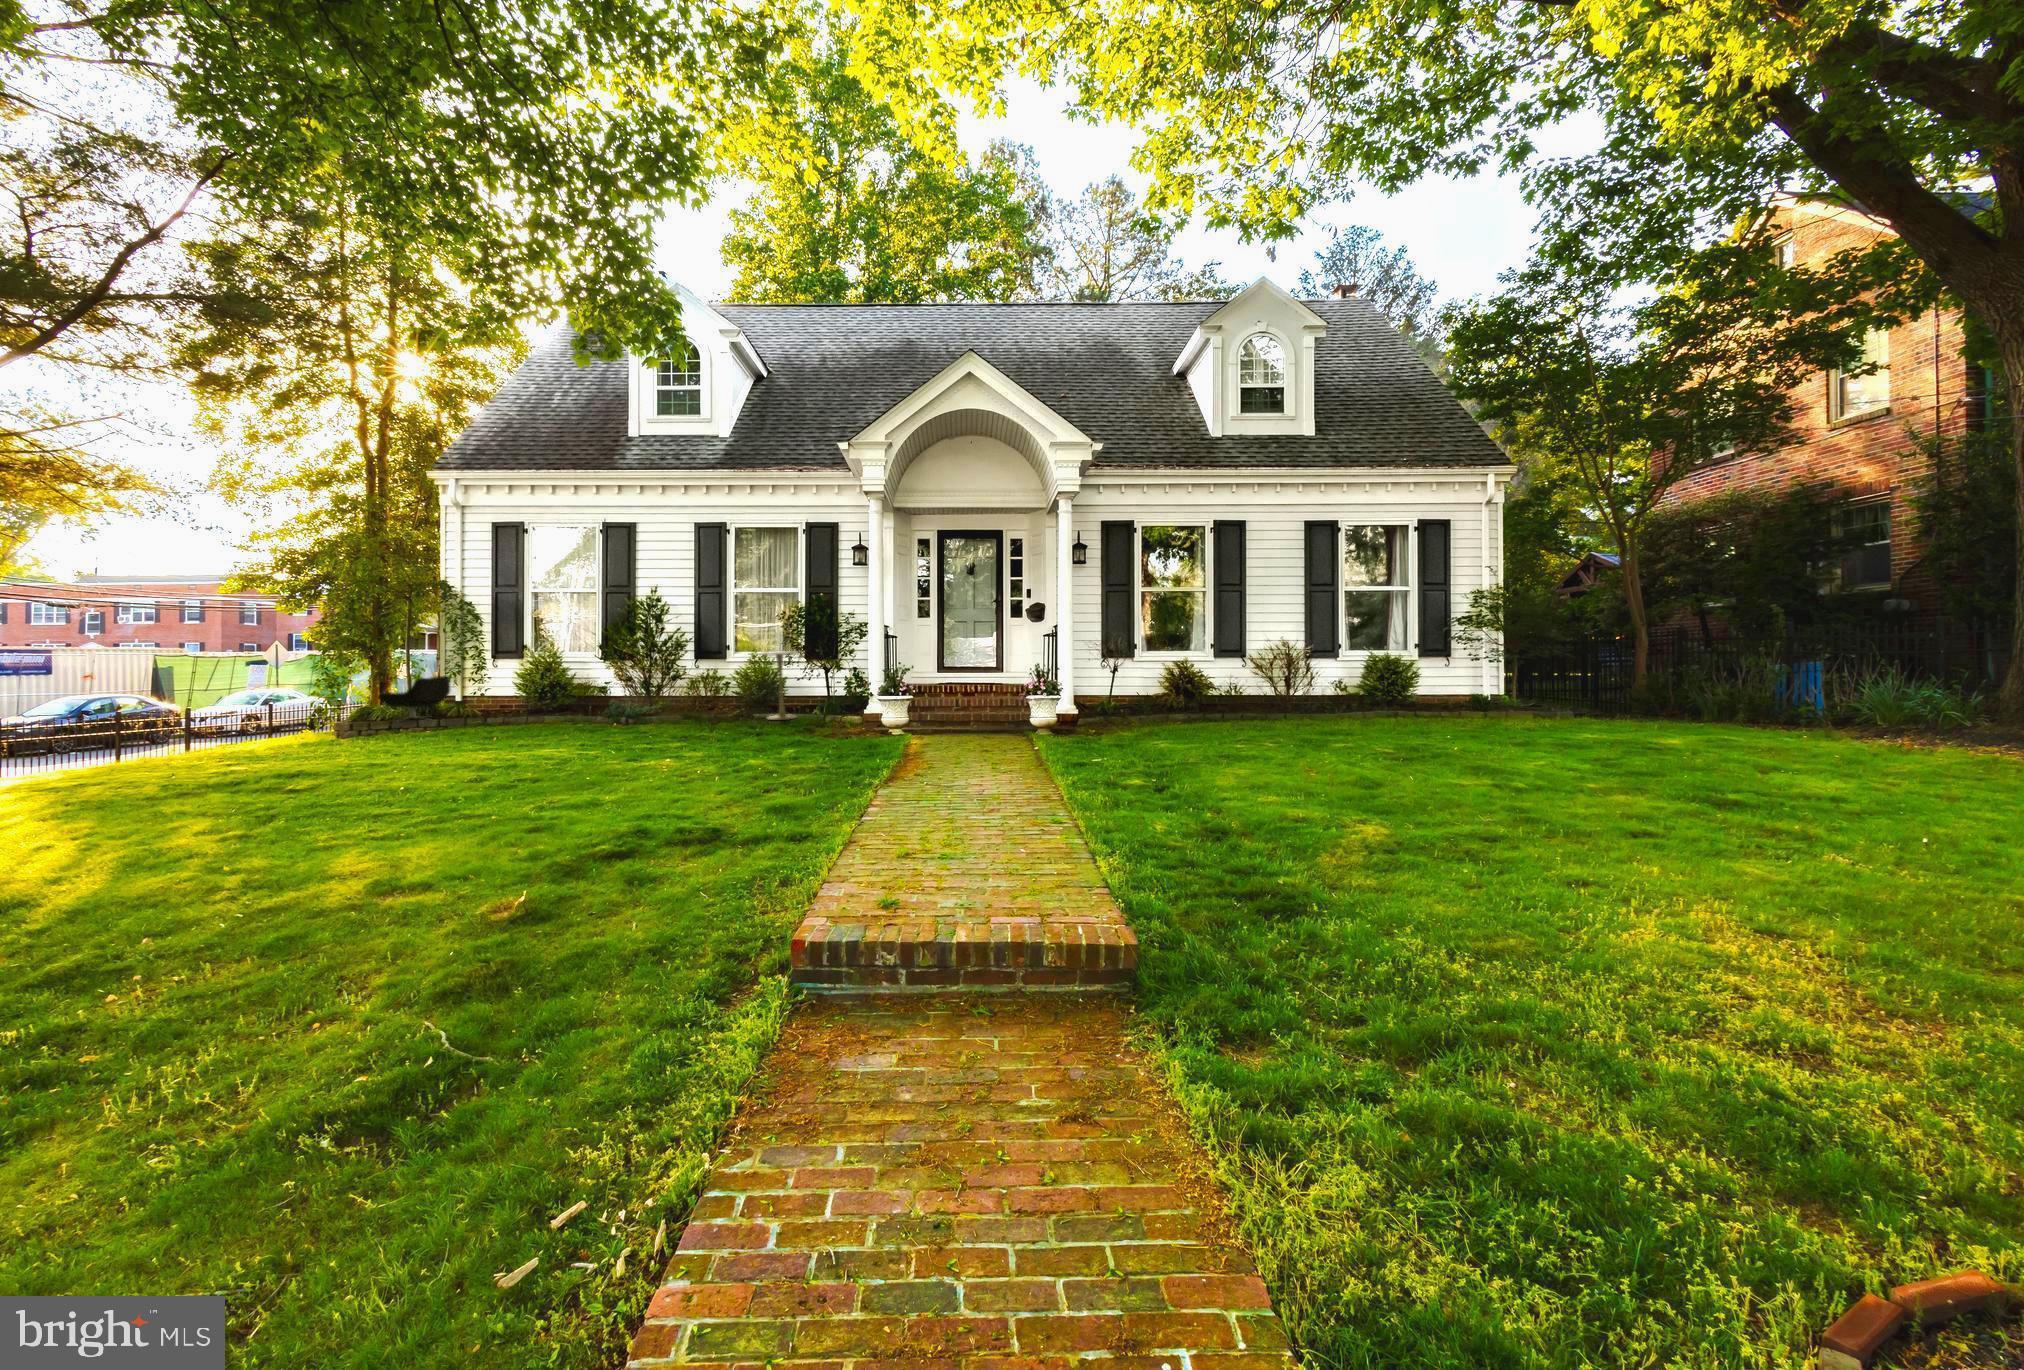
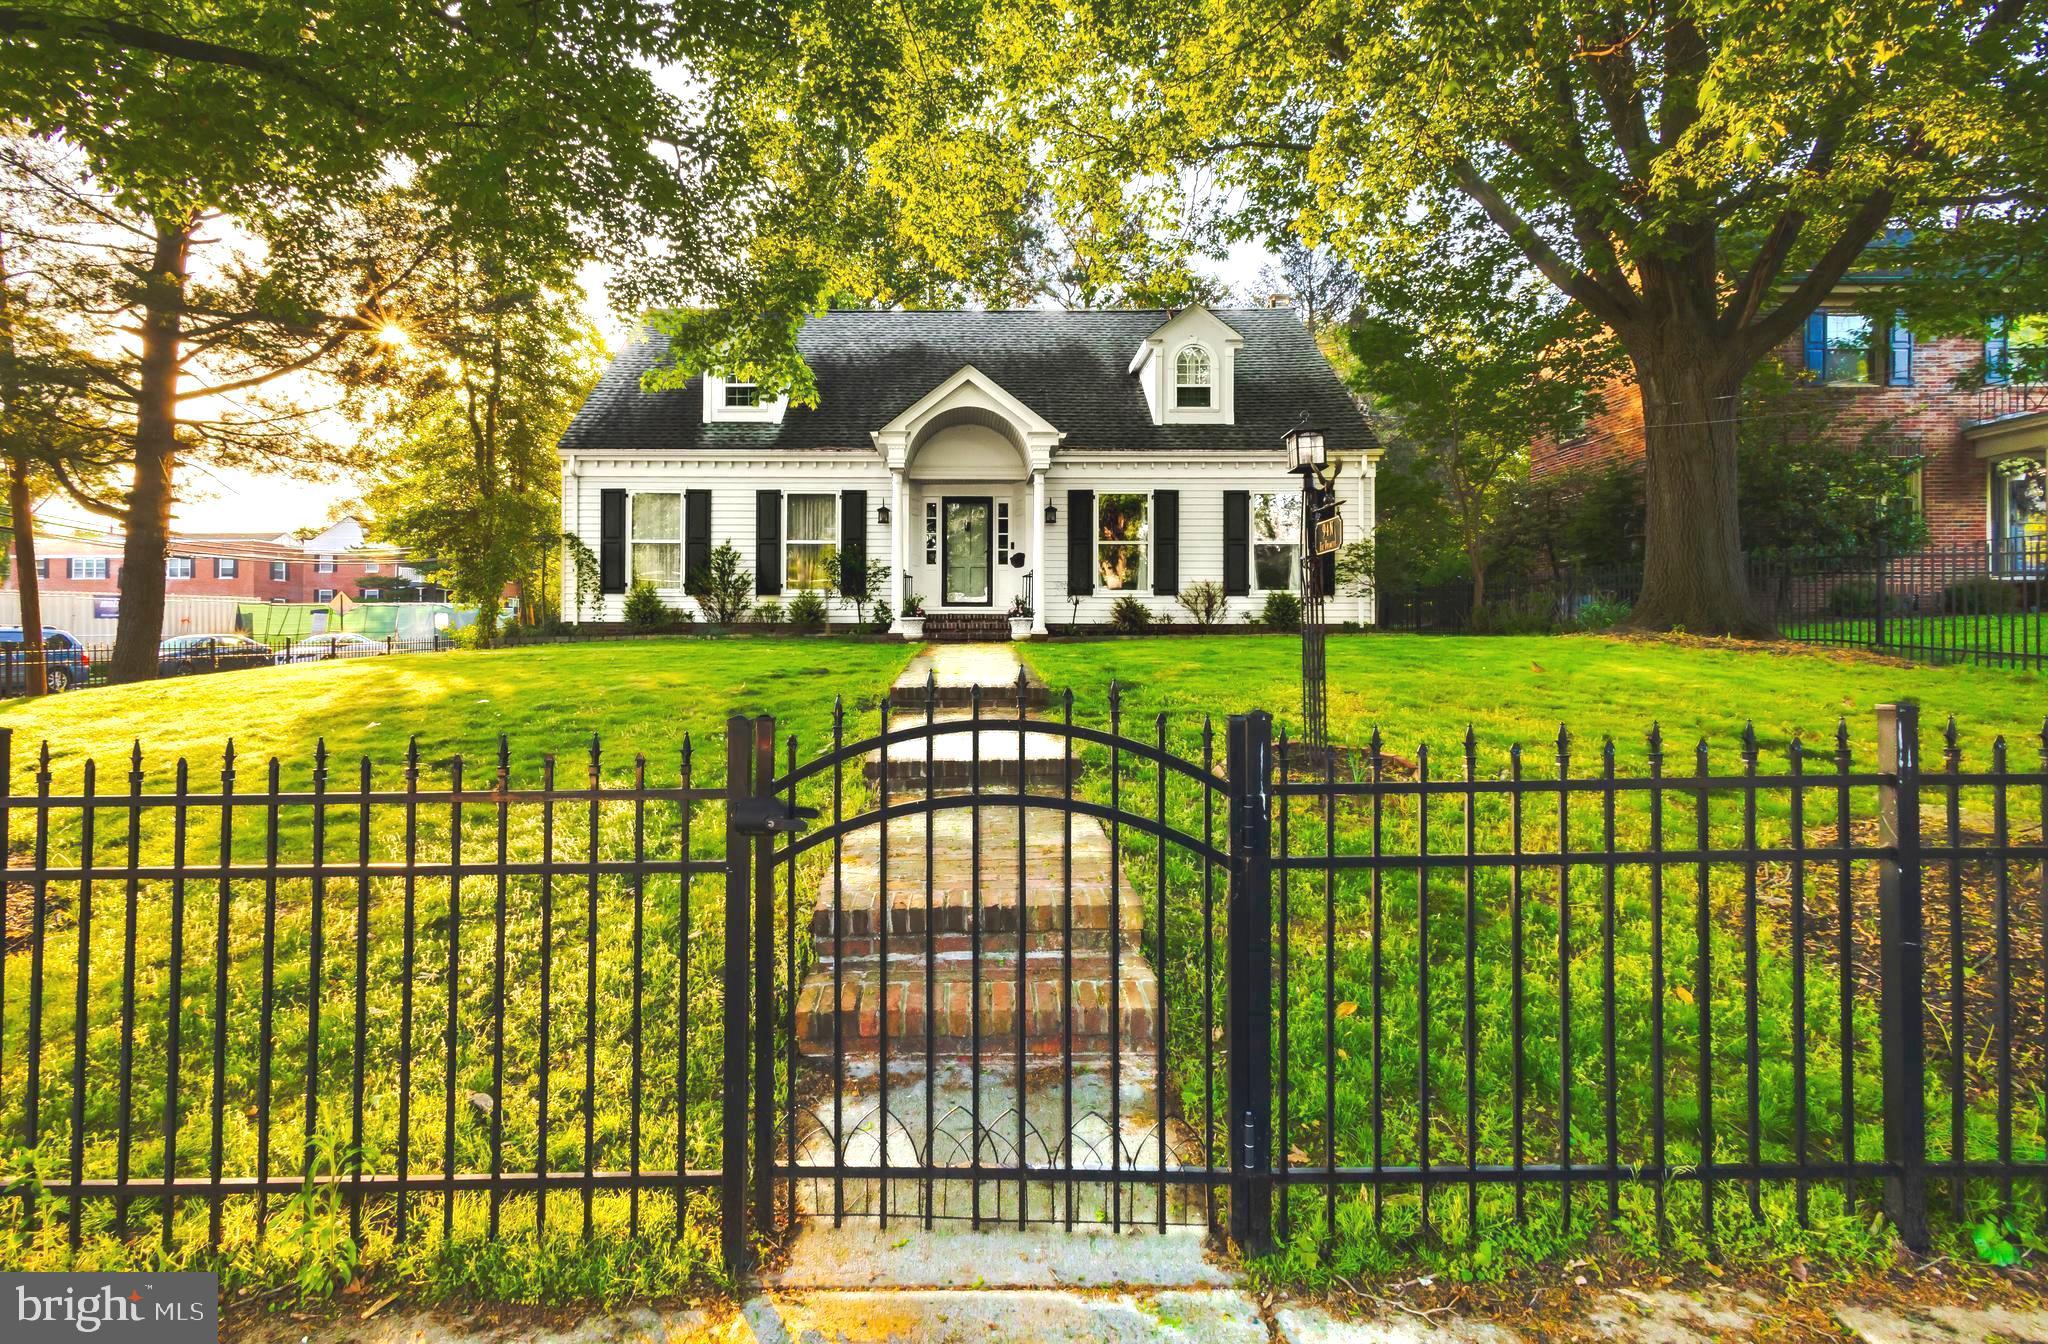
lounge chair: present [378,676,451,720] -> none [519,606,568,640]

